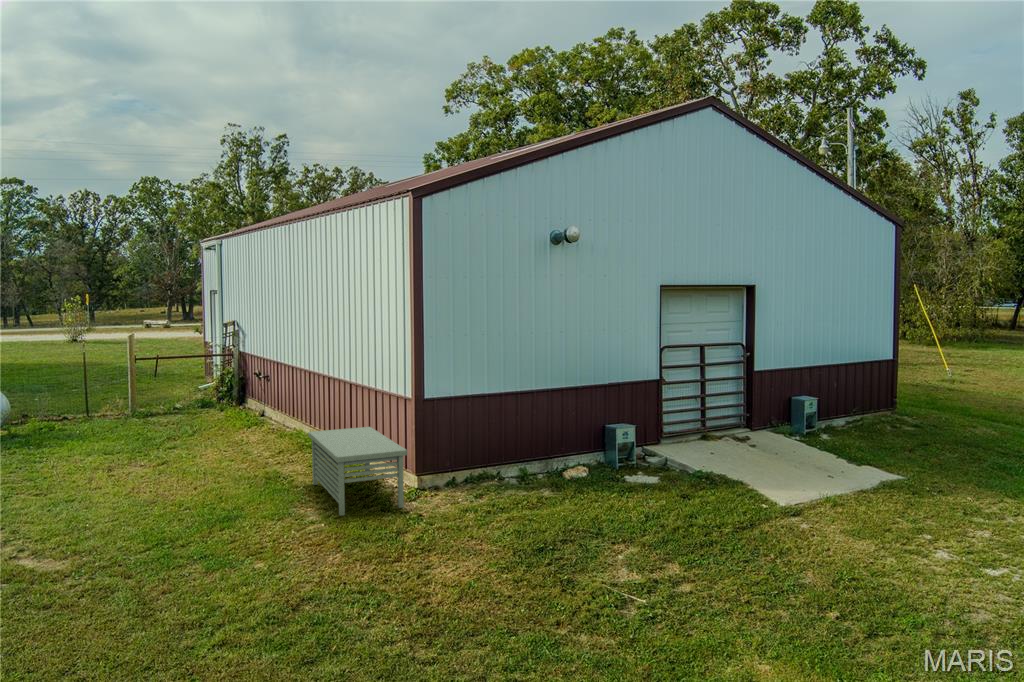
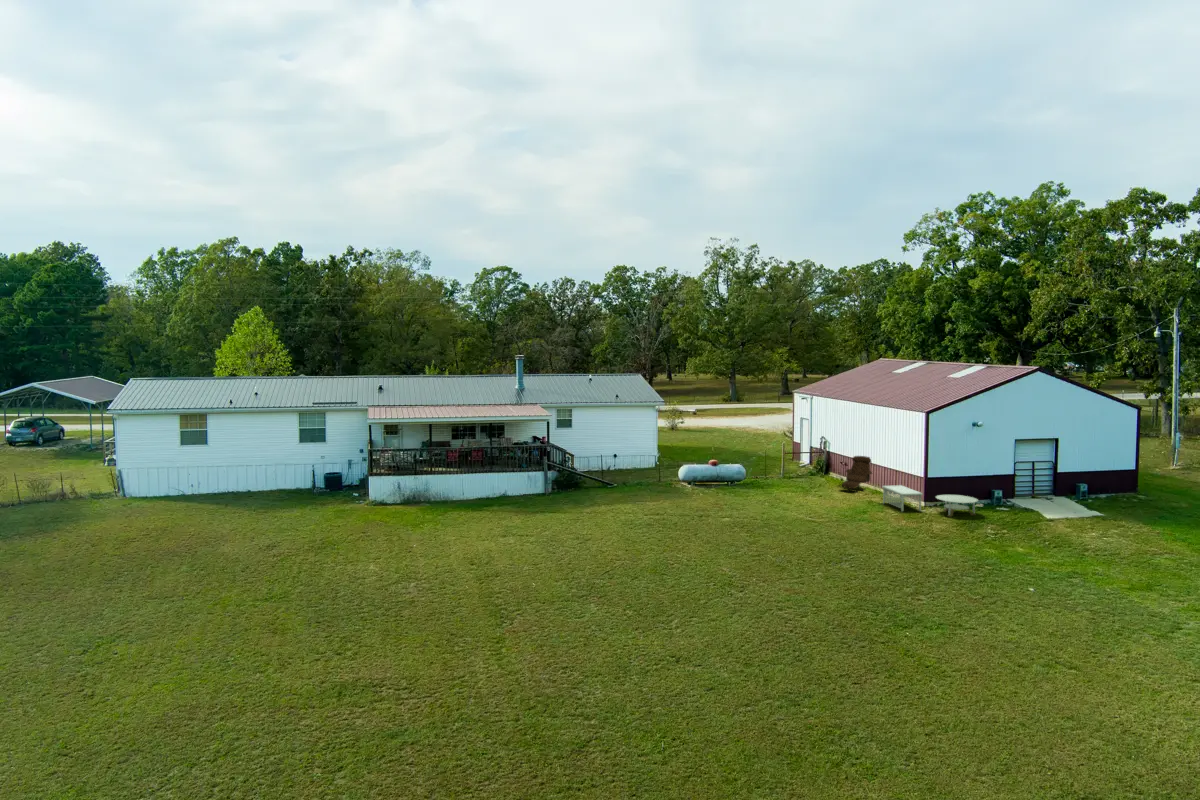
lounge chair: none [239,355,332,455] -> present [842,456,872,491]
round table: none [444,447,567,525] -> present [936,495,978,517]

